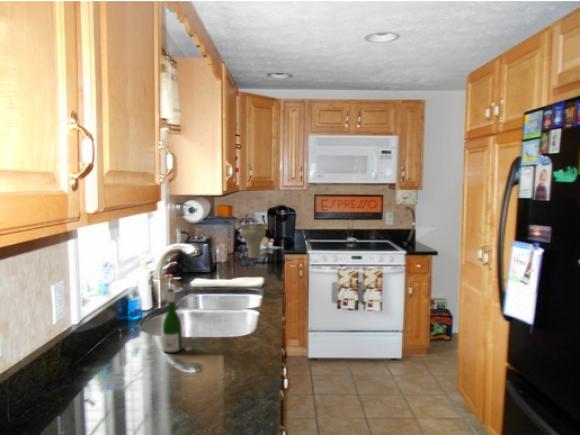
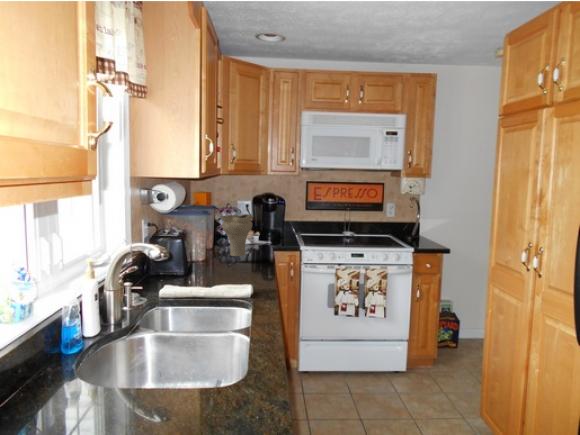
wine bottle: present [163,263,191,353] -> none [107,273,152,419]

